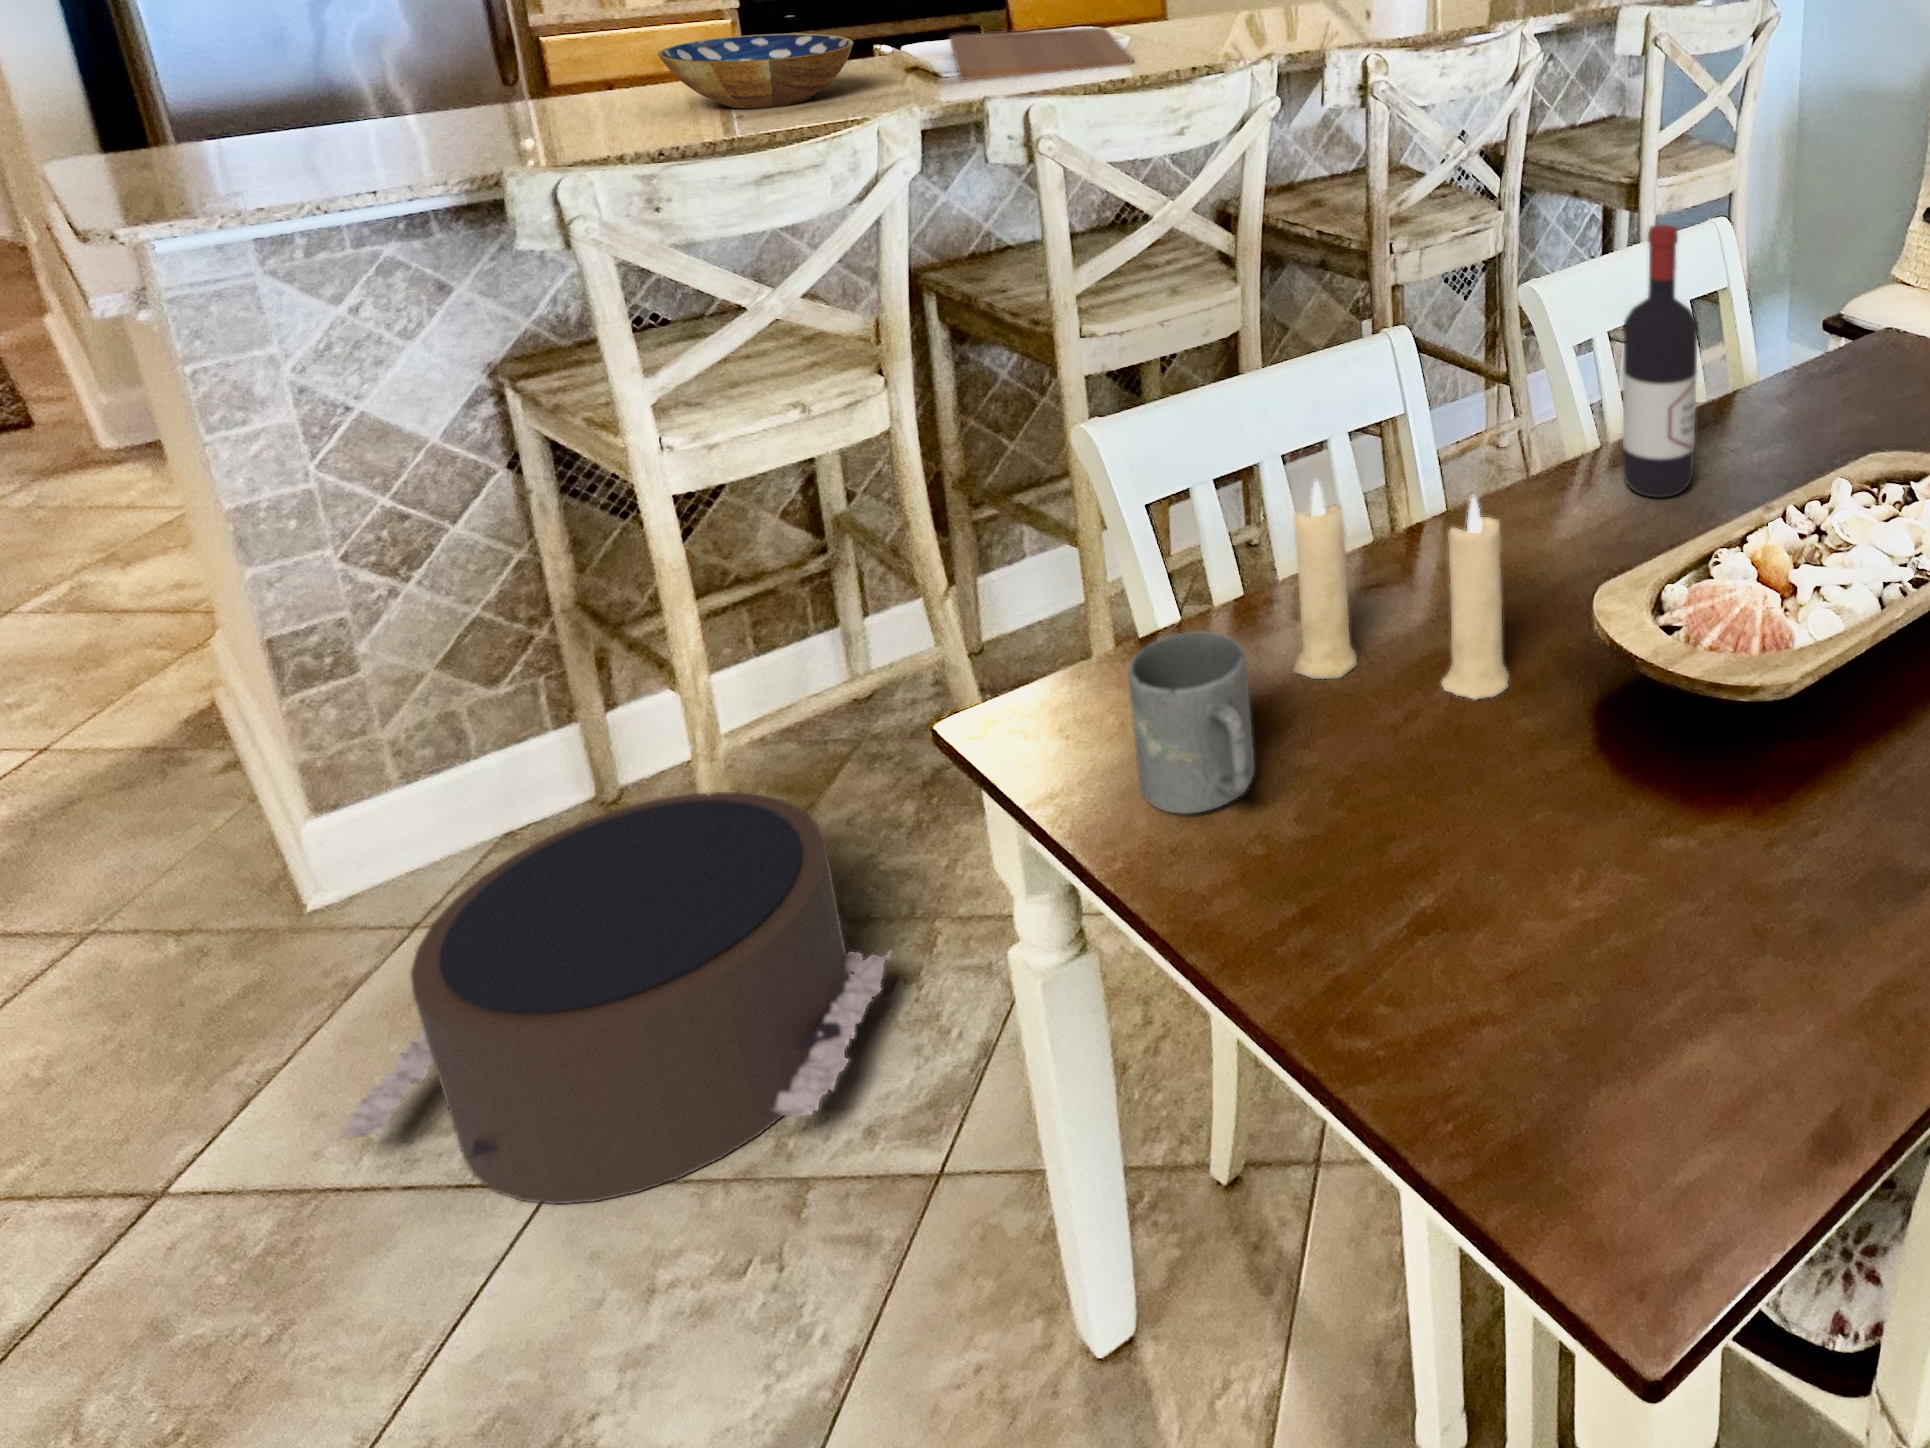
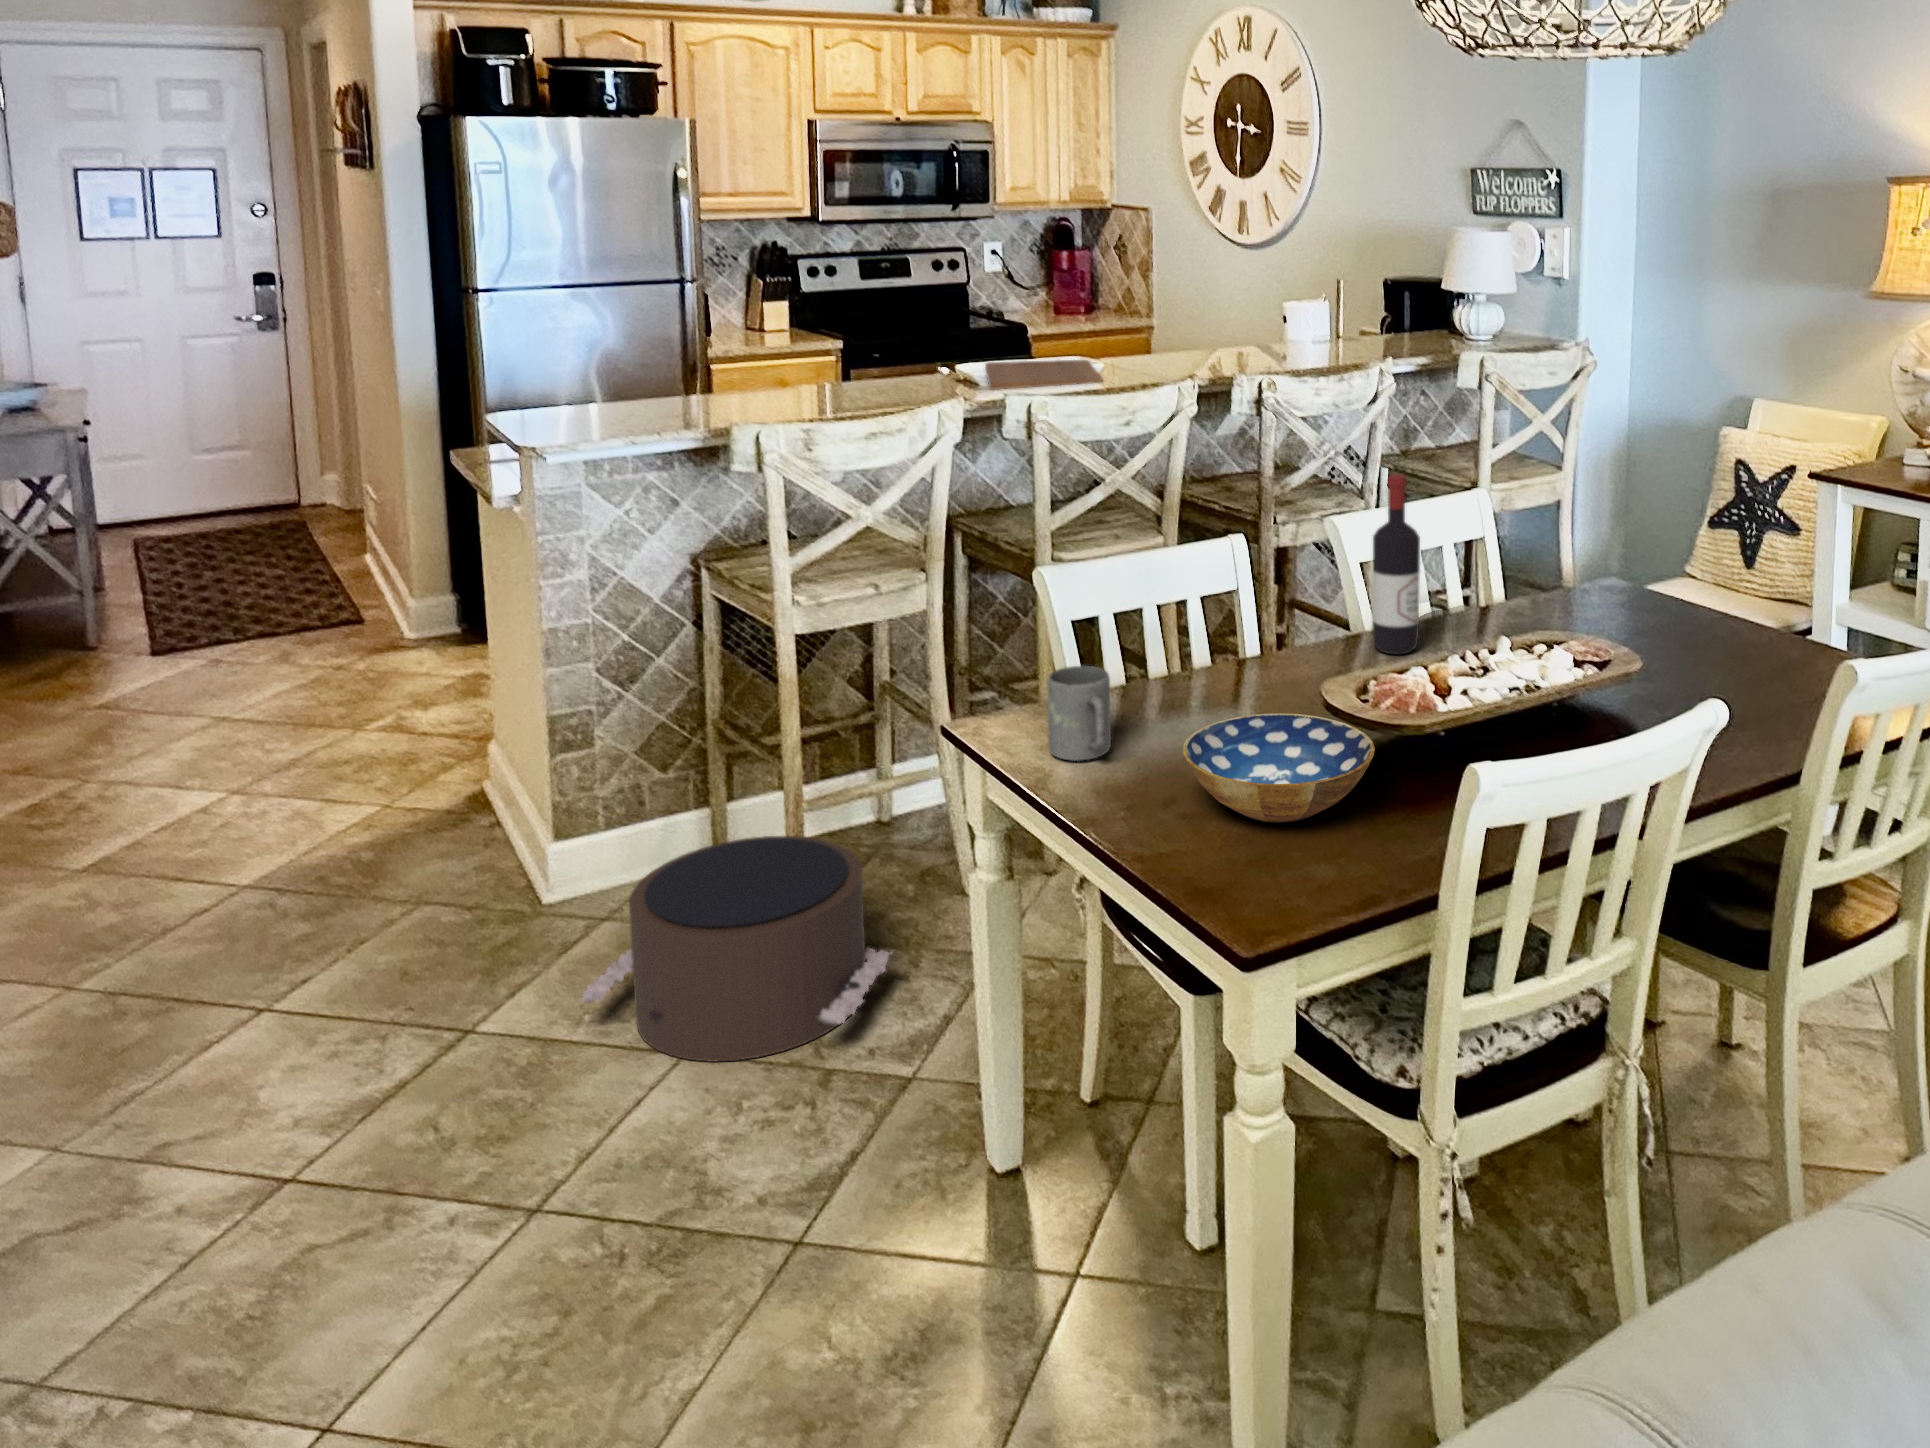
bowl: present [658,34,853,109] -> present [1183,713,1375,823]
candle: present [1294,481,1509,699] -> none [1142,590,1265,732]

